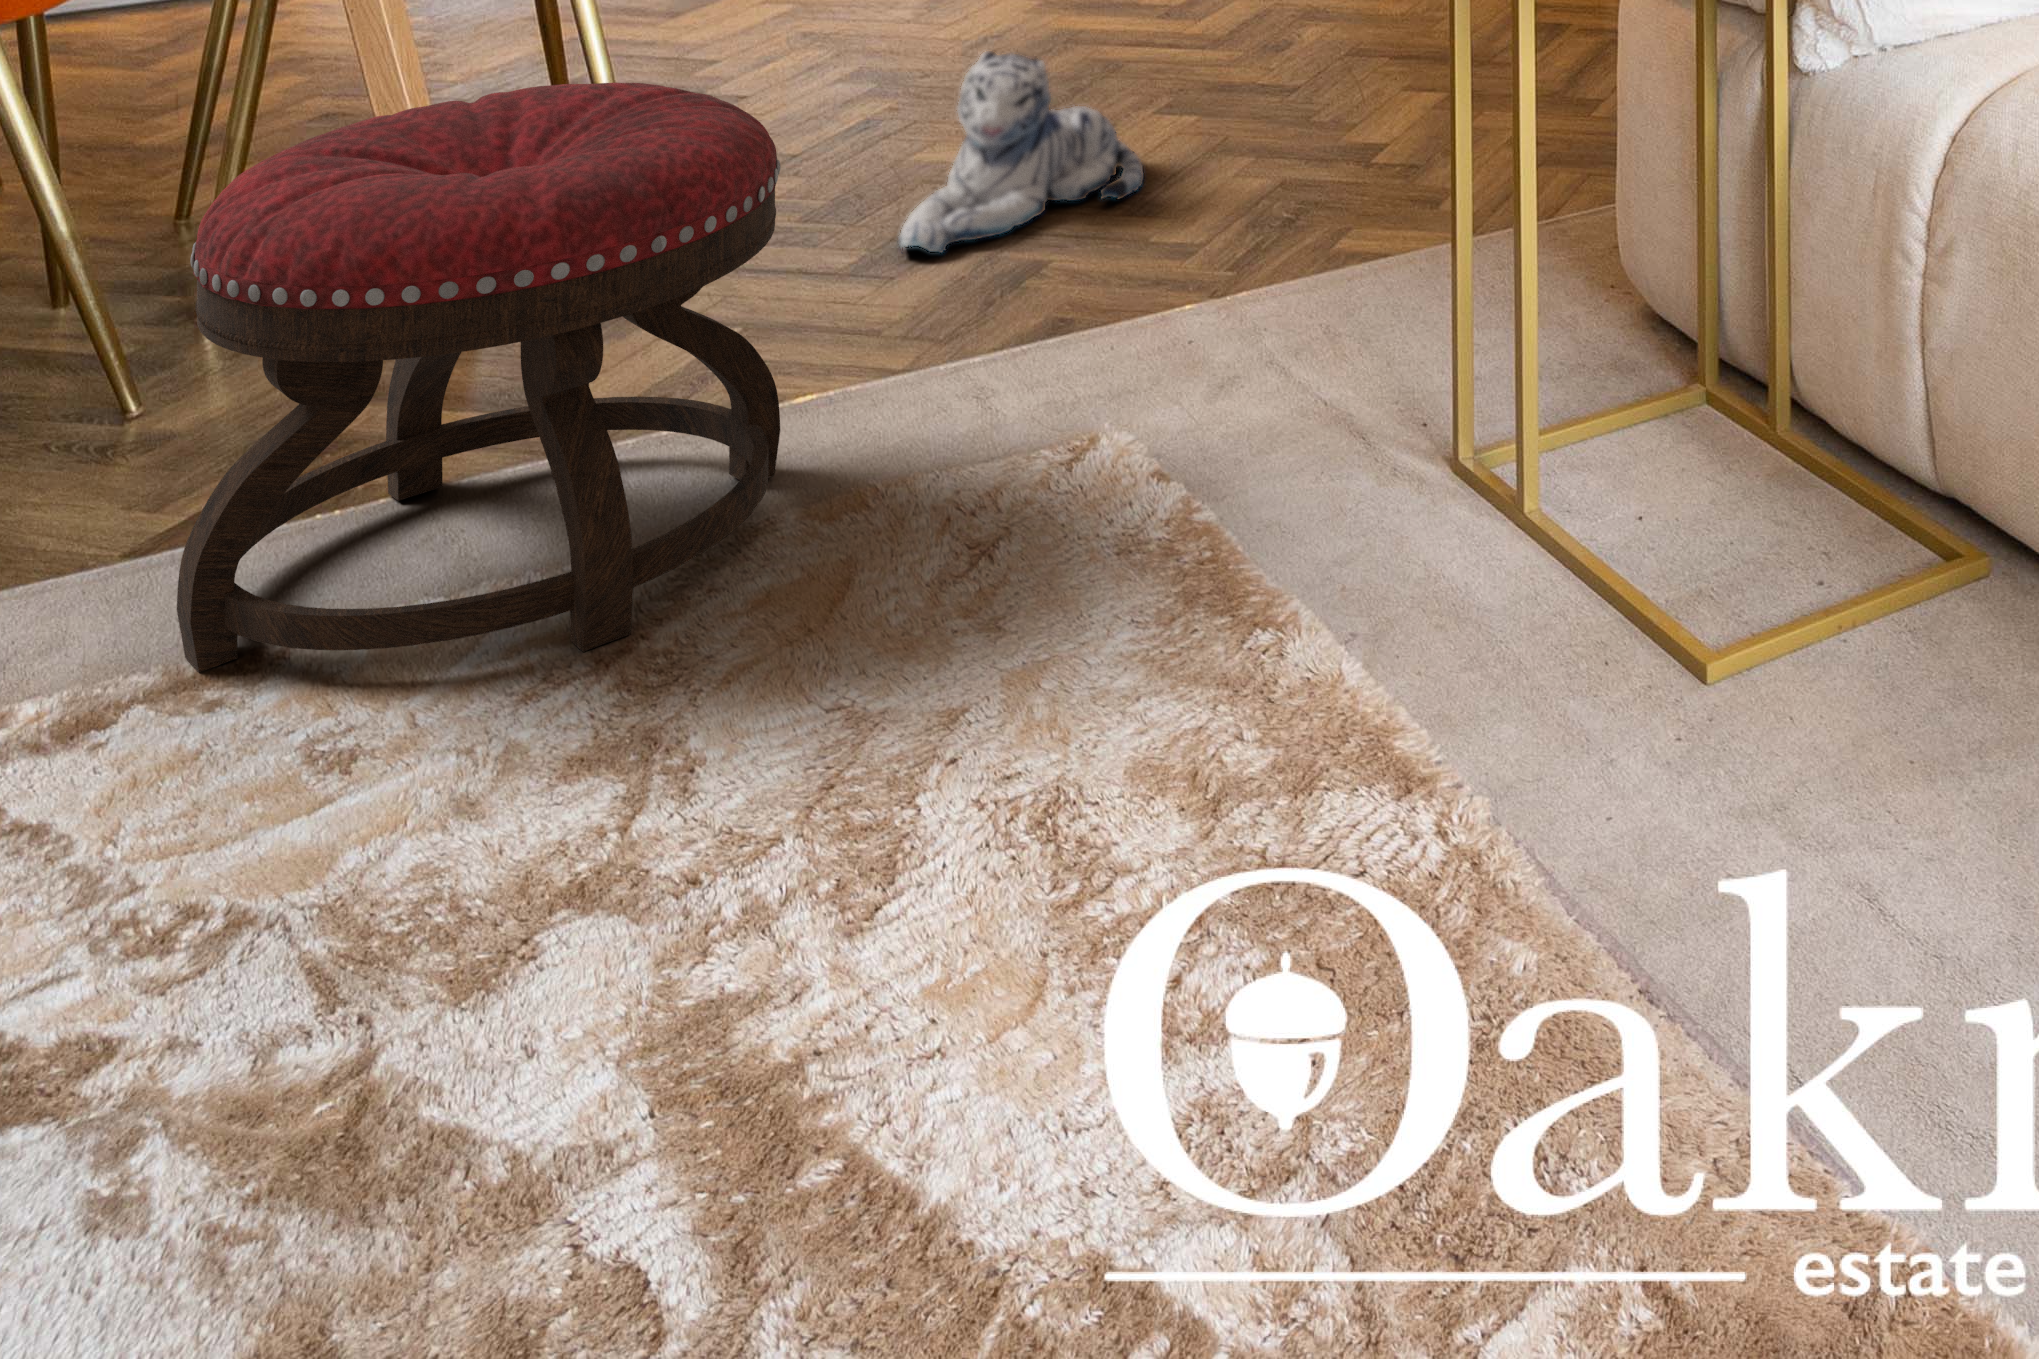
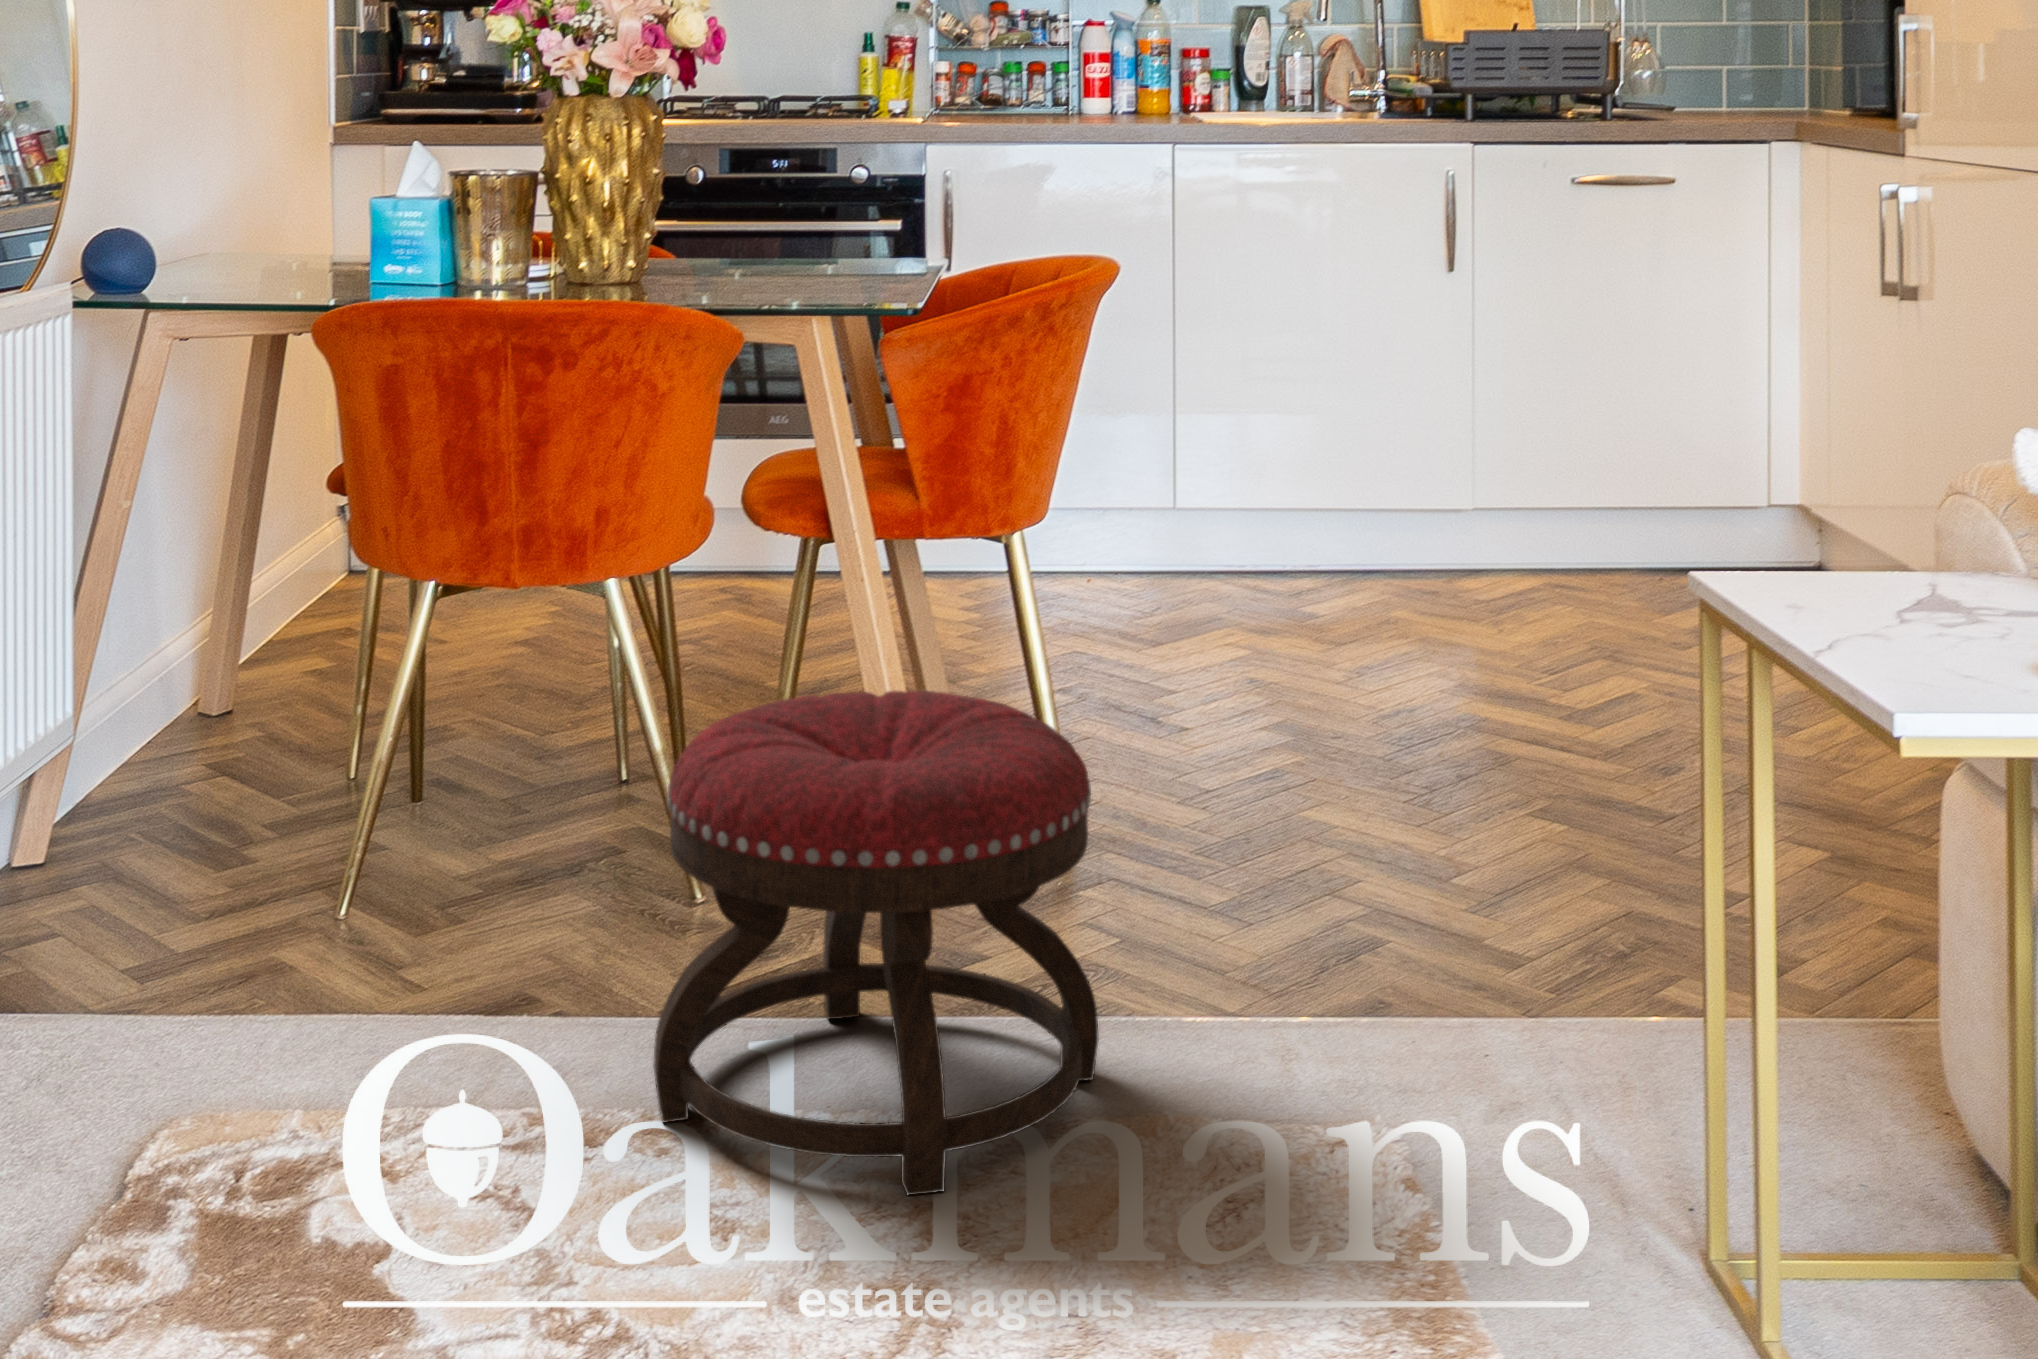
plush toy: present [898,51,1144,253] -> none [1254,720,1490,905]

